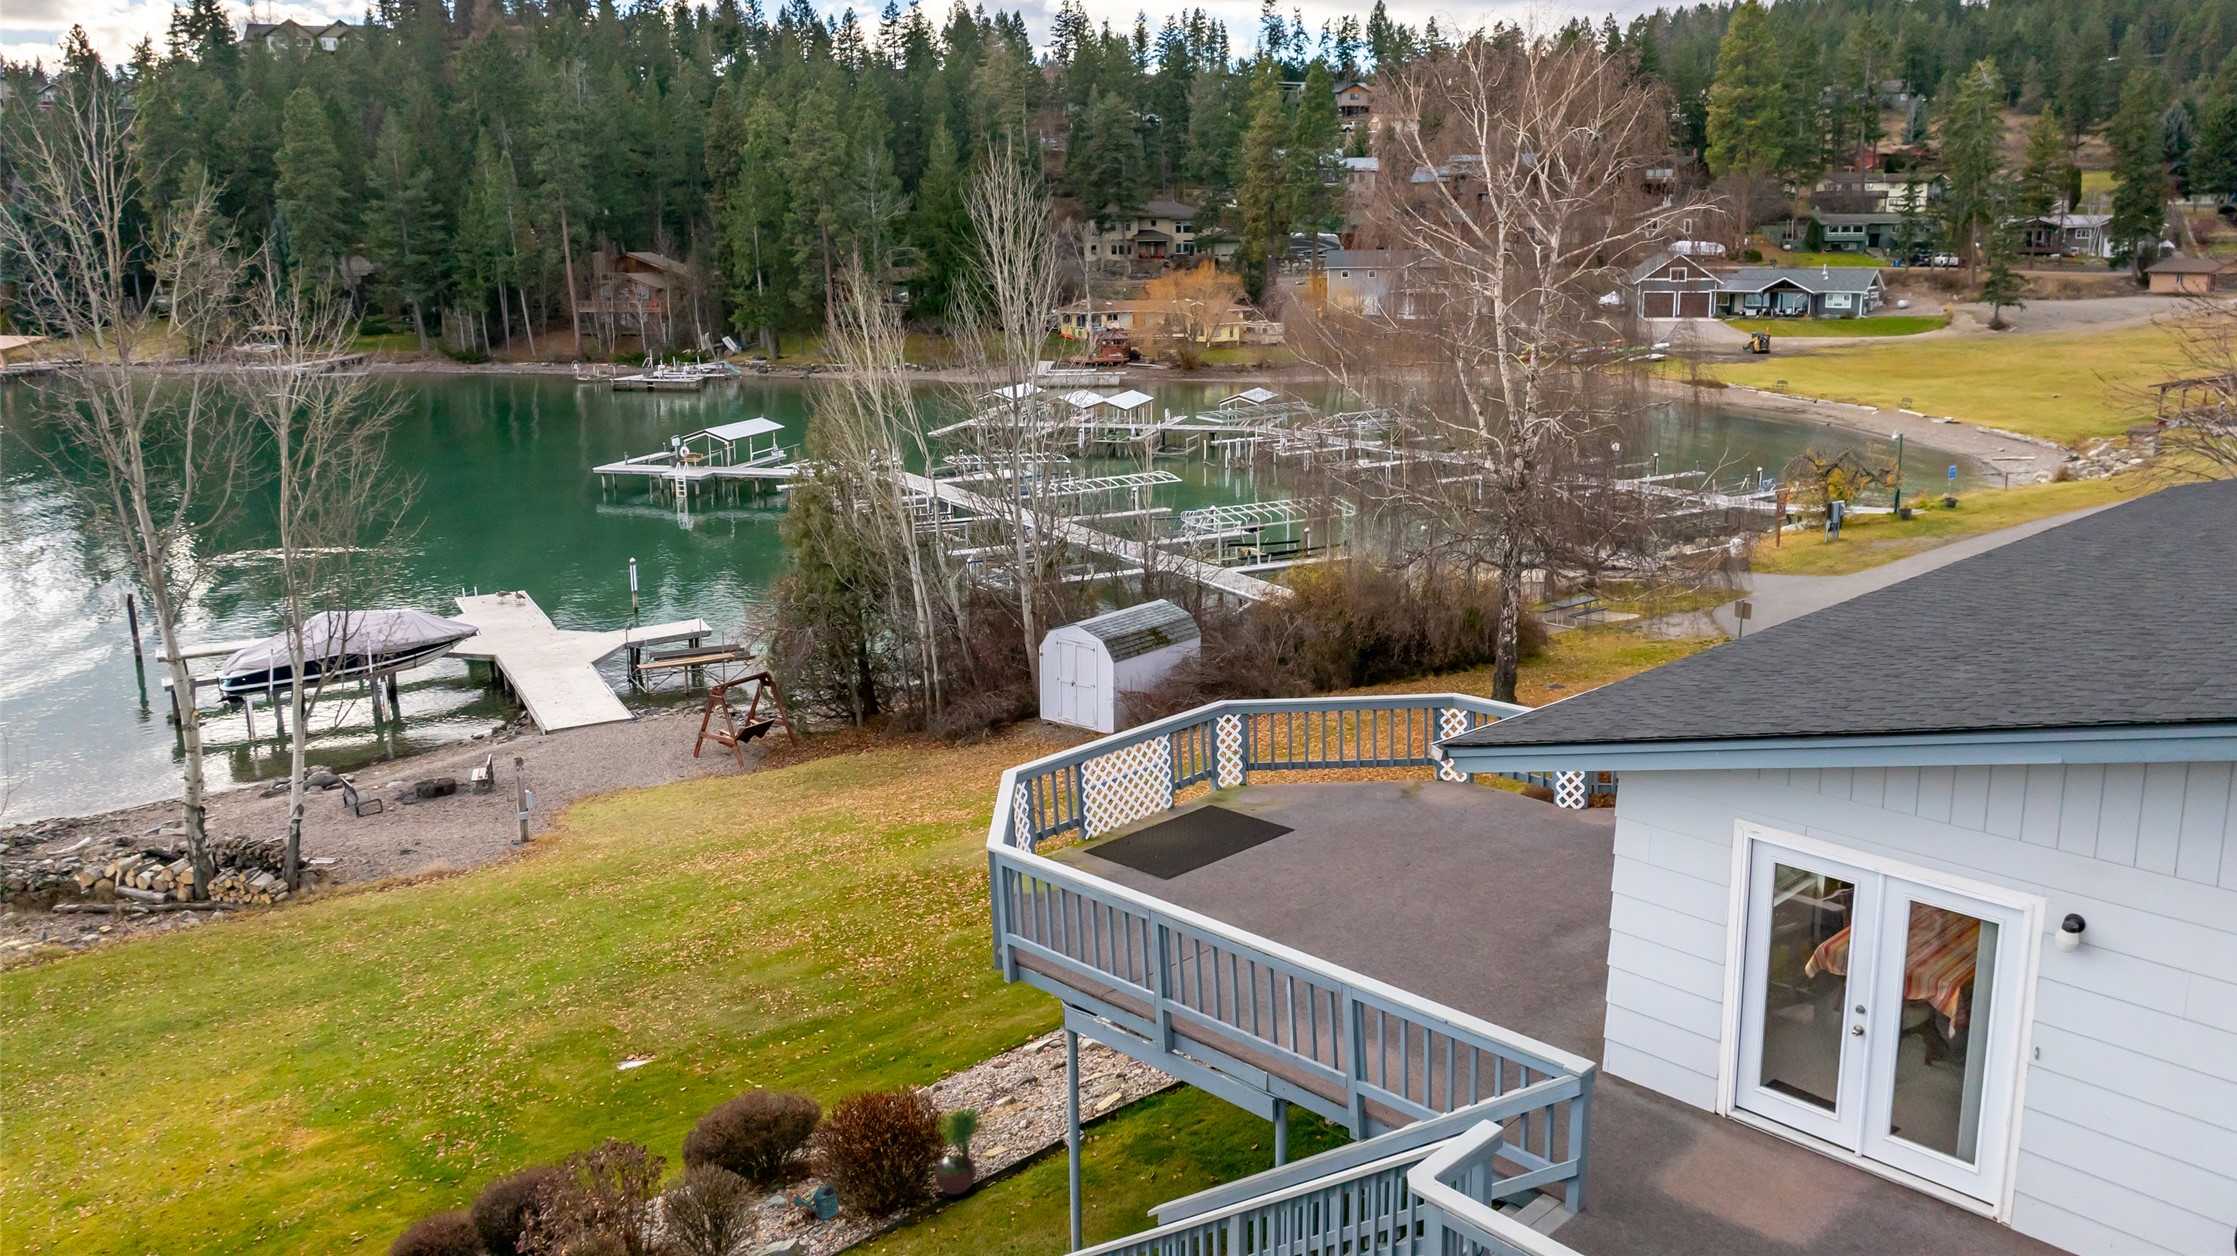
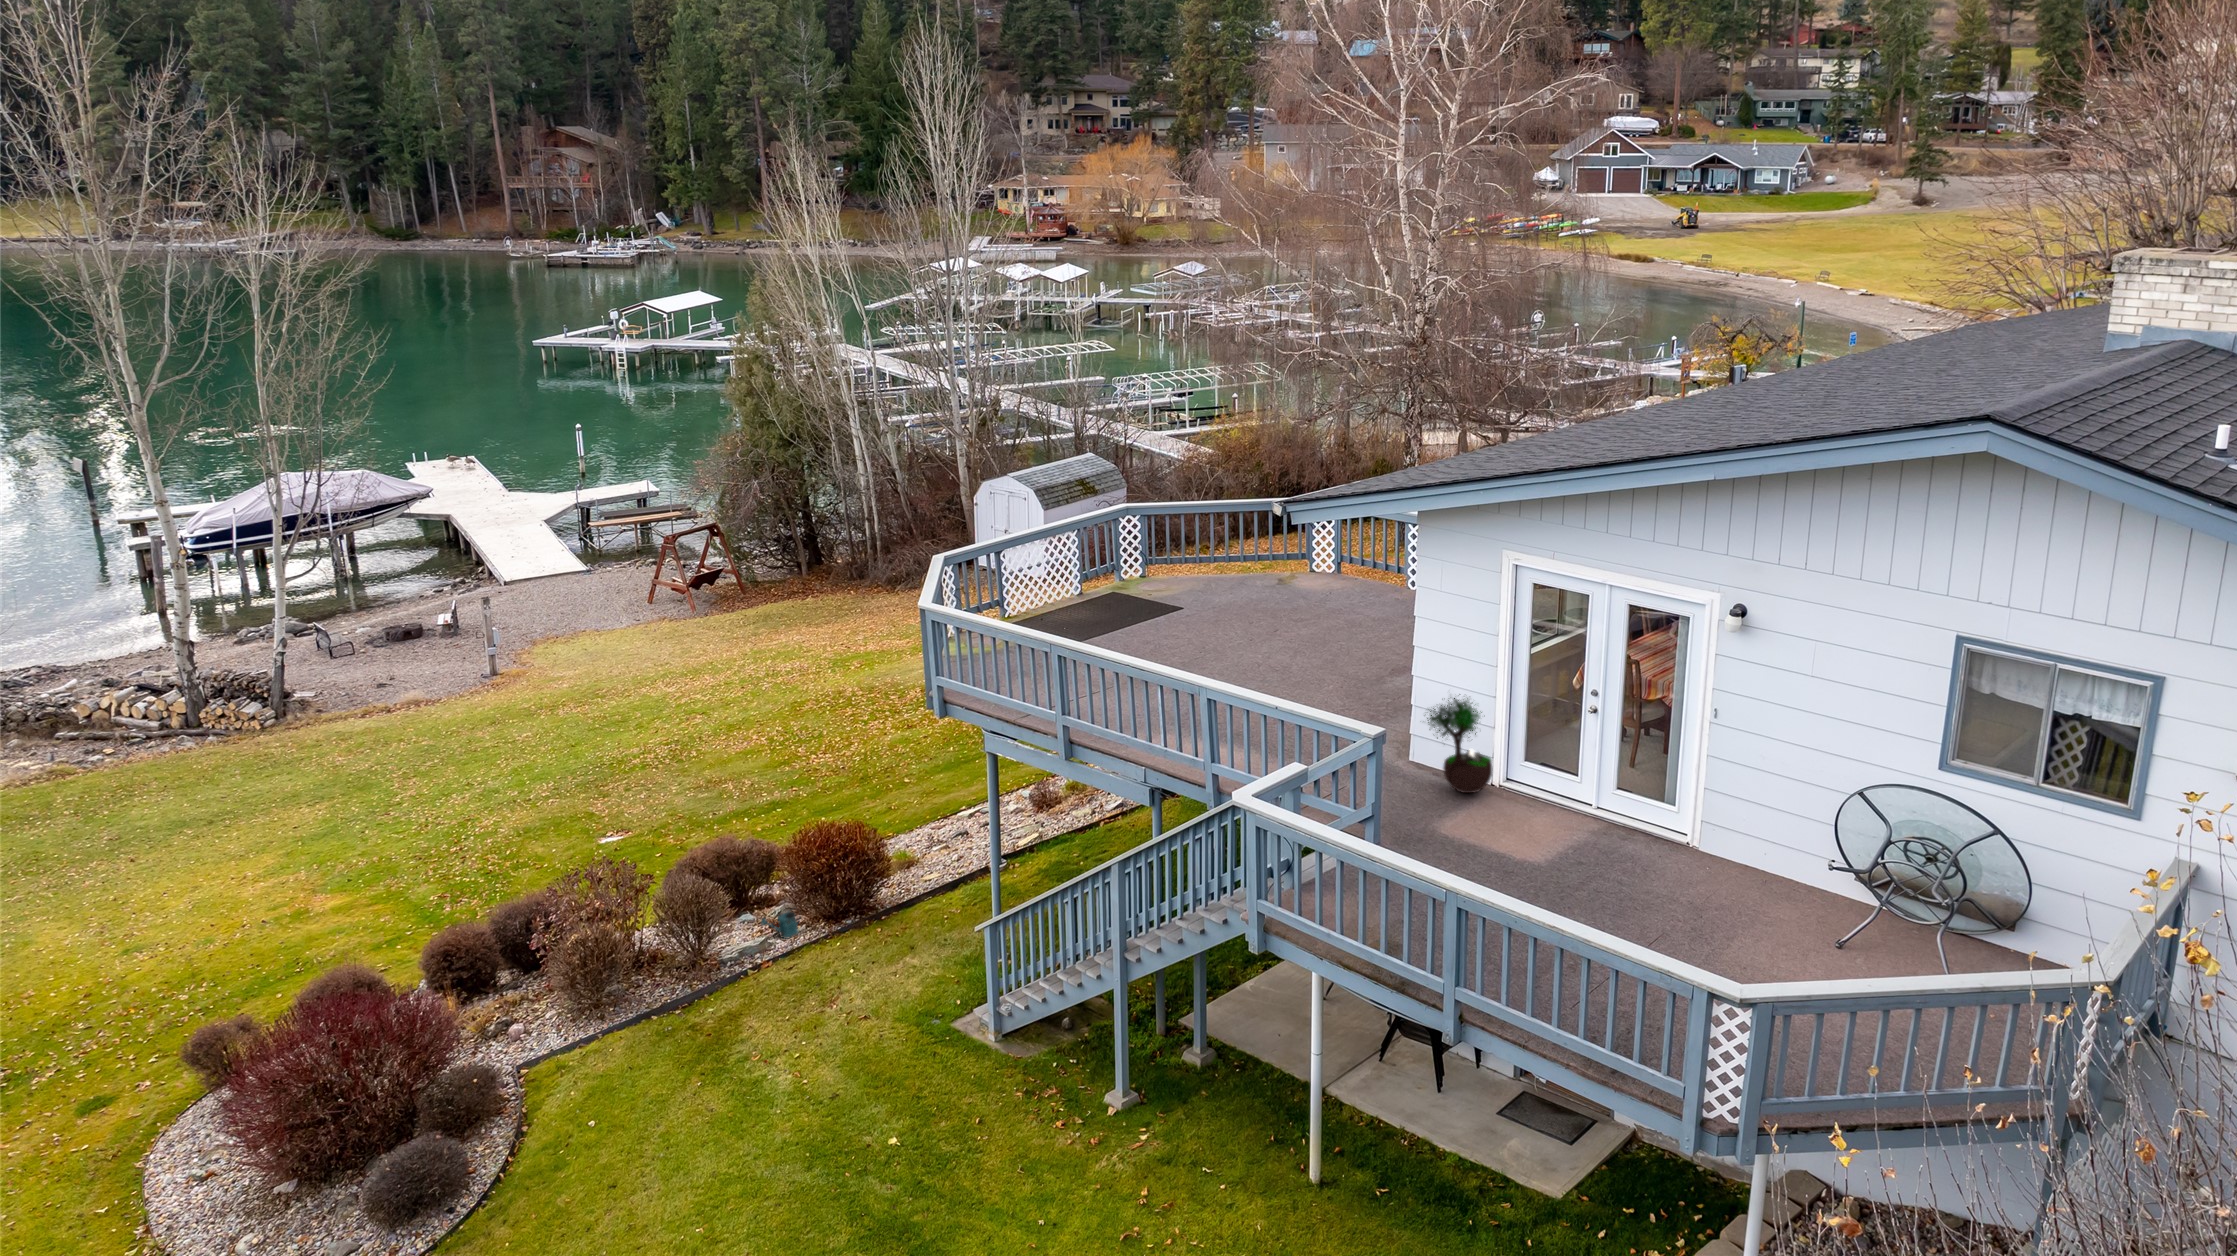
potted tree: present [934,1107,981,1194] -> present [1427,694,1492,793]

